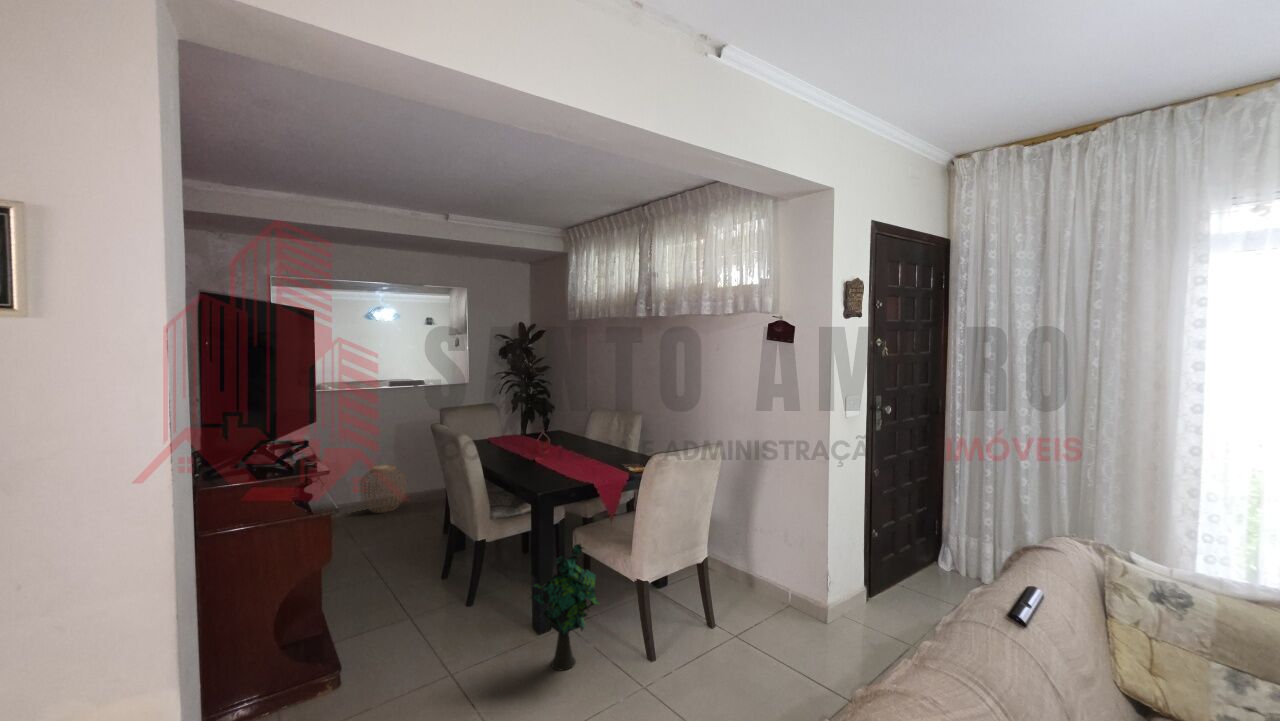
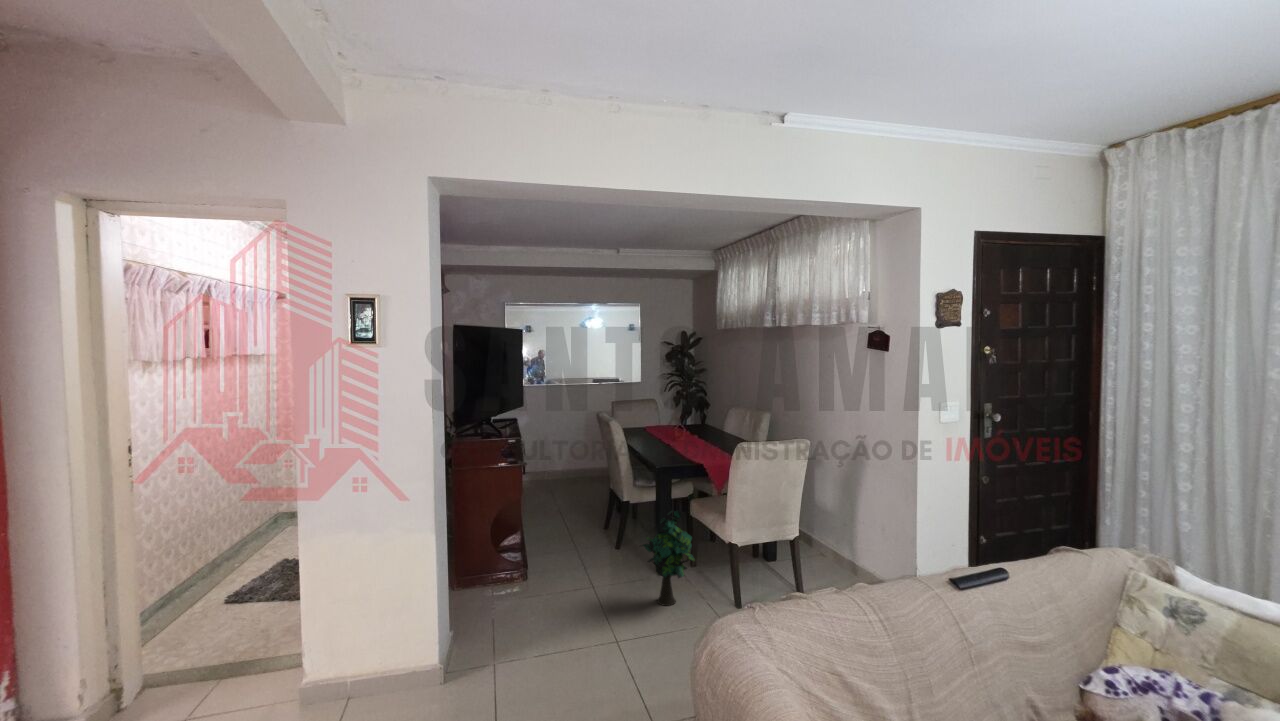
woven basket: present [360,464,407,513] -> none [556,444,589,482]

